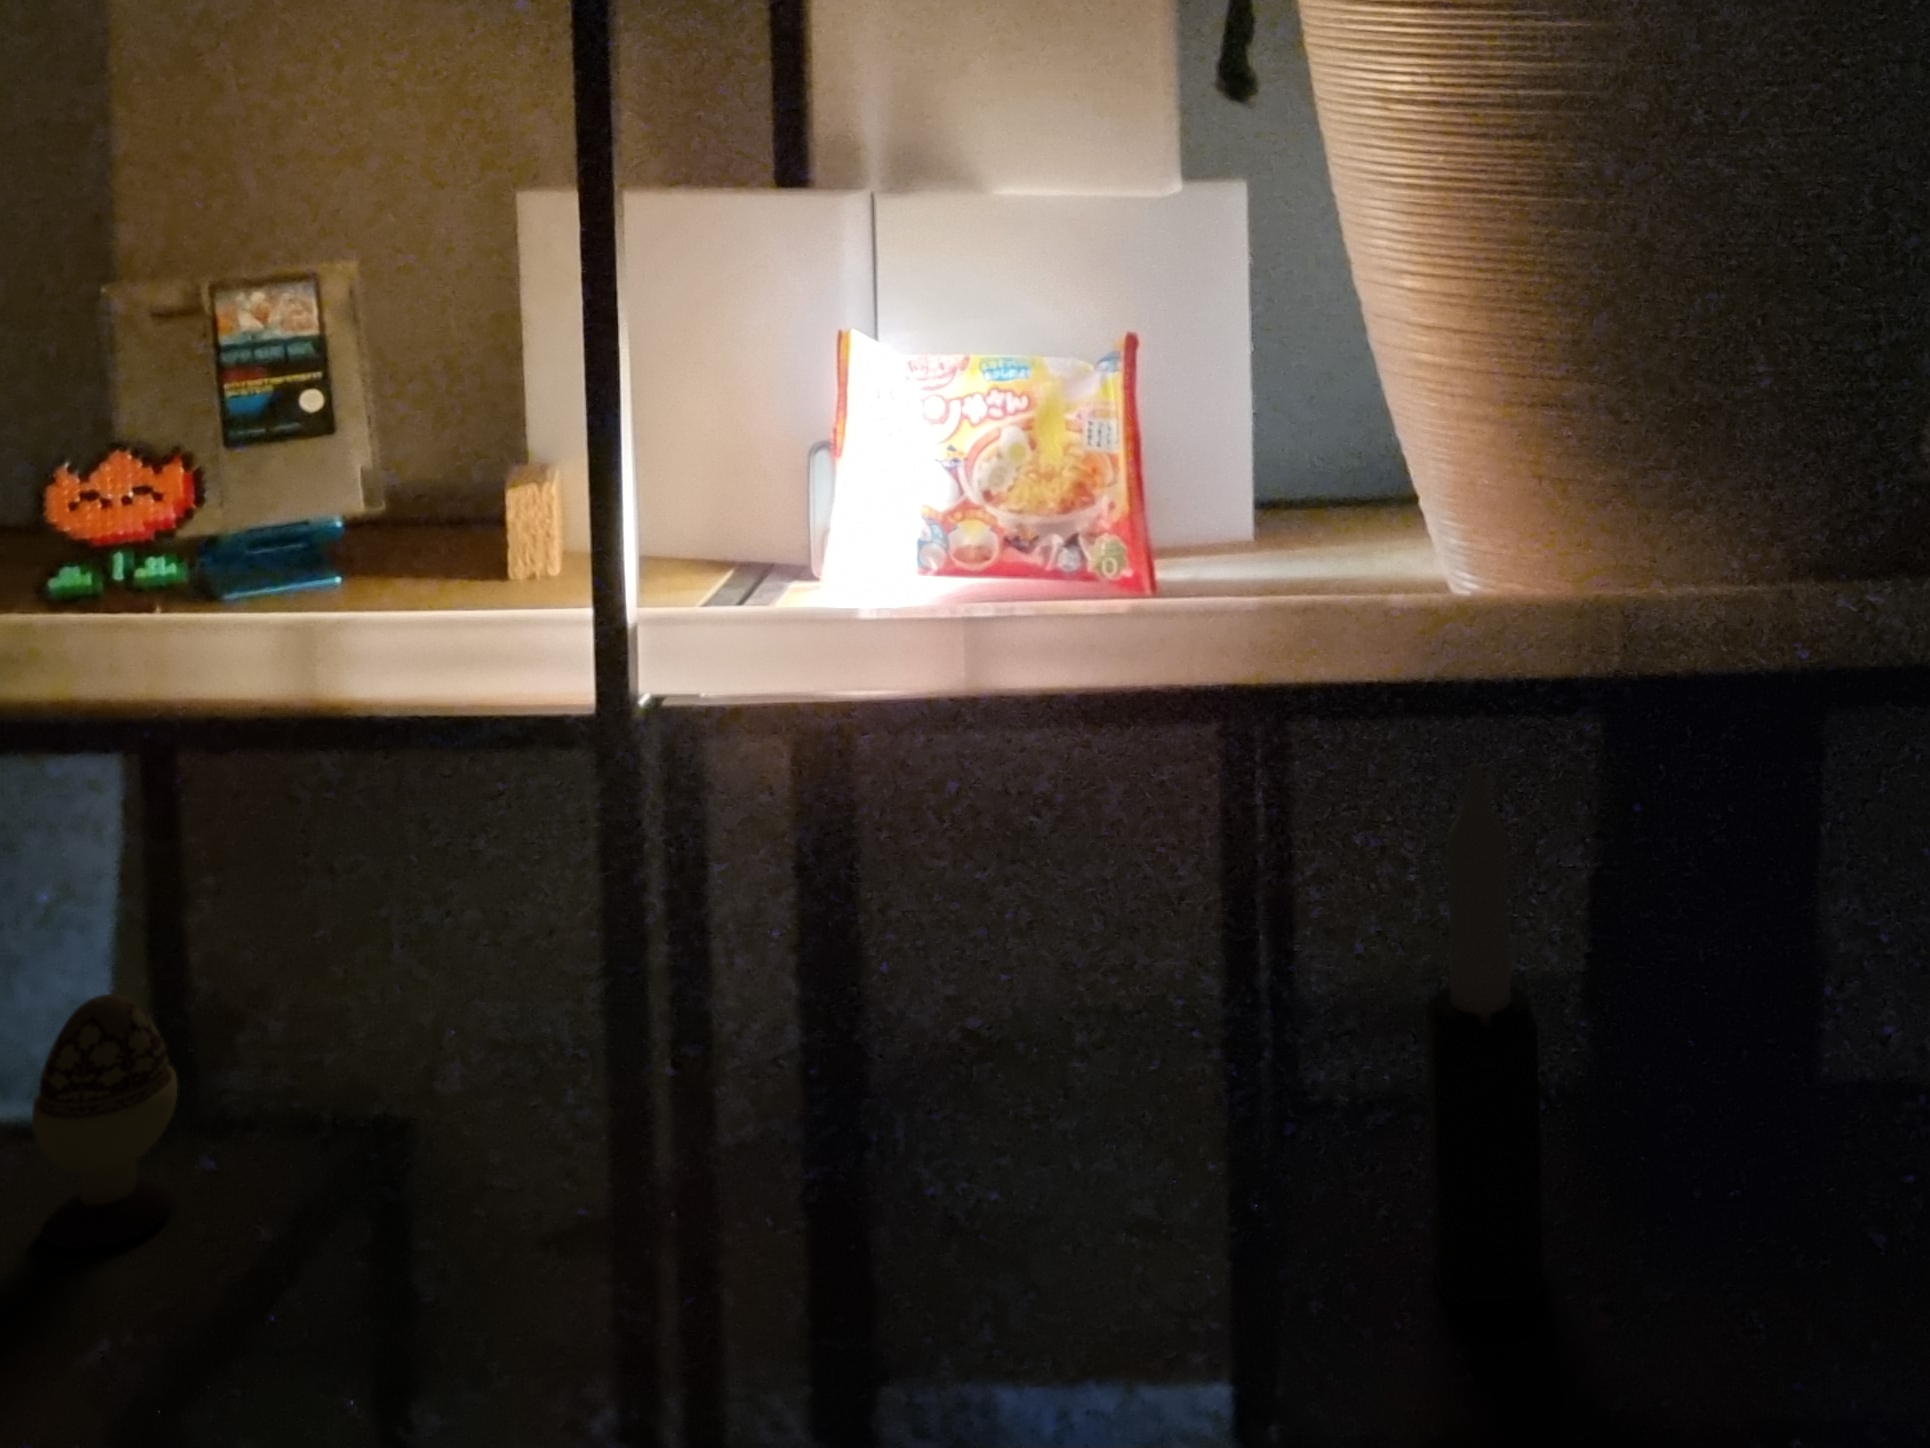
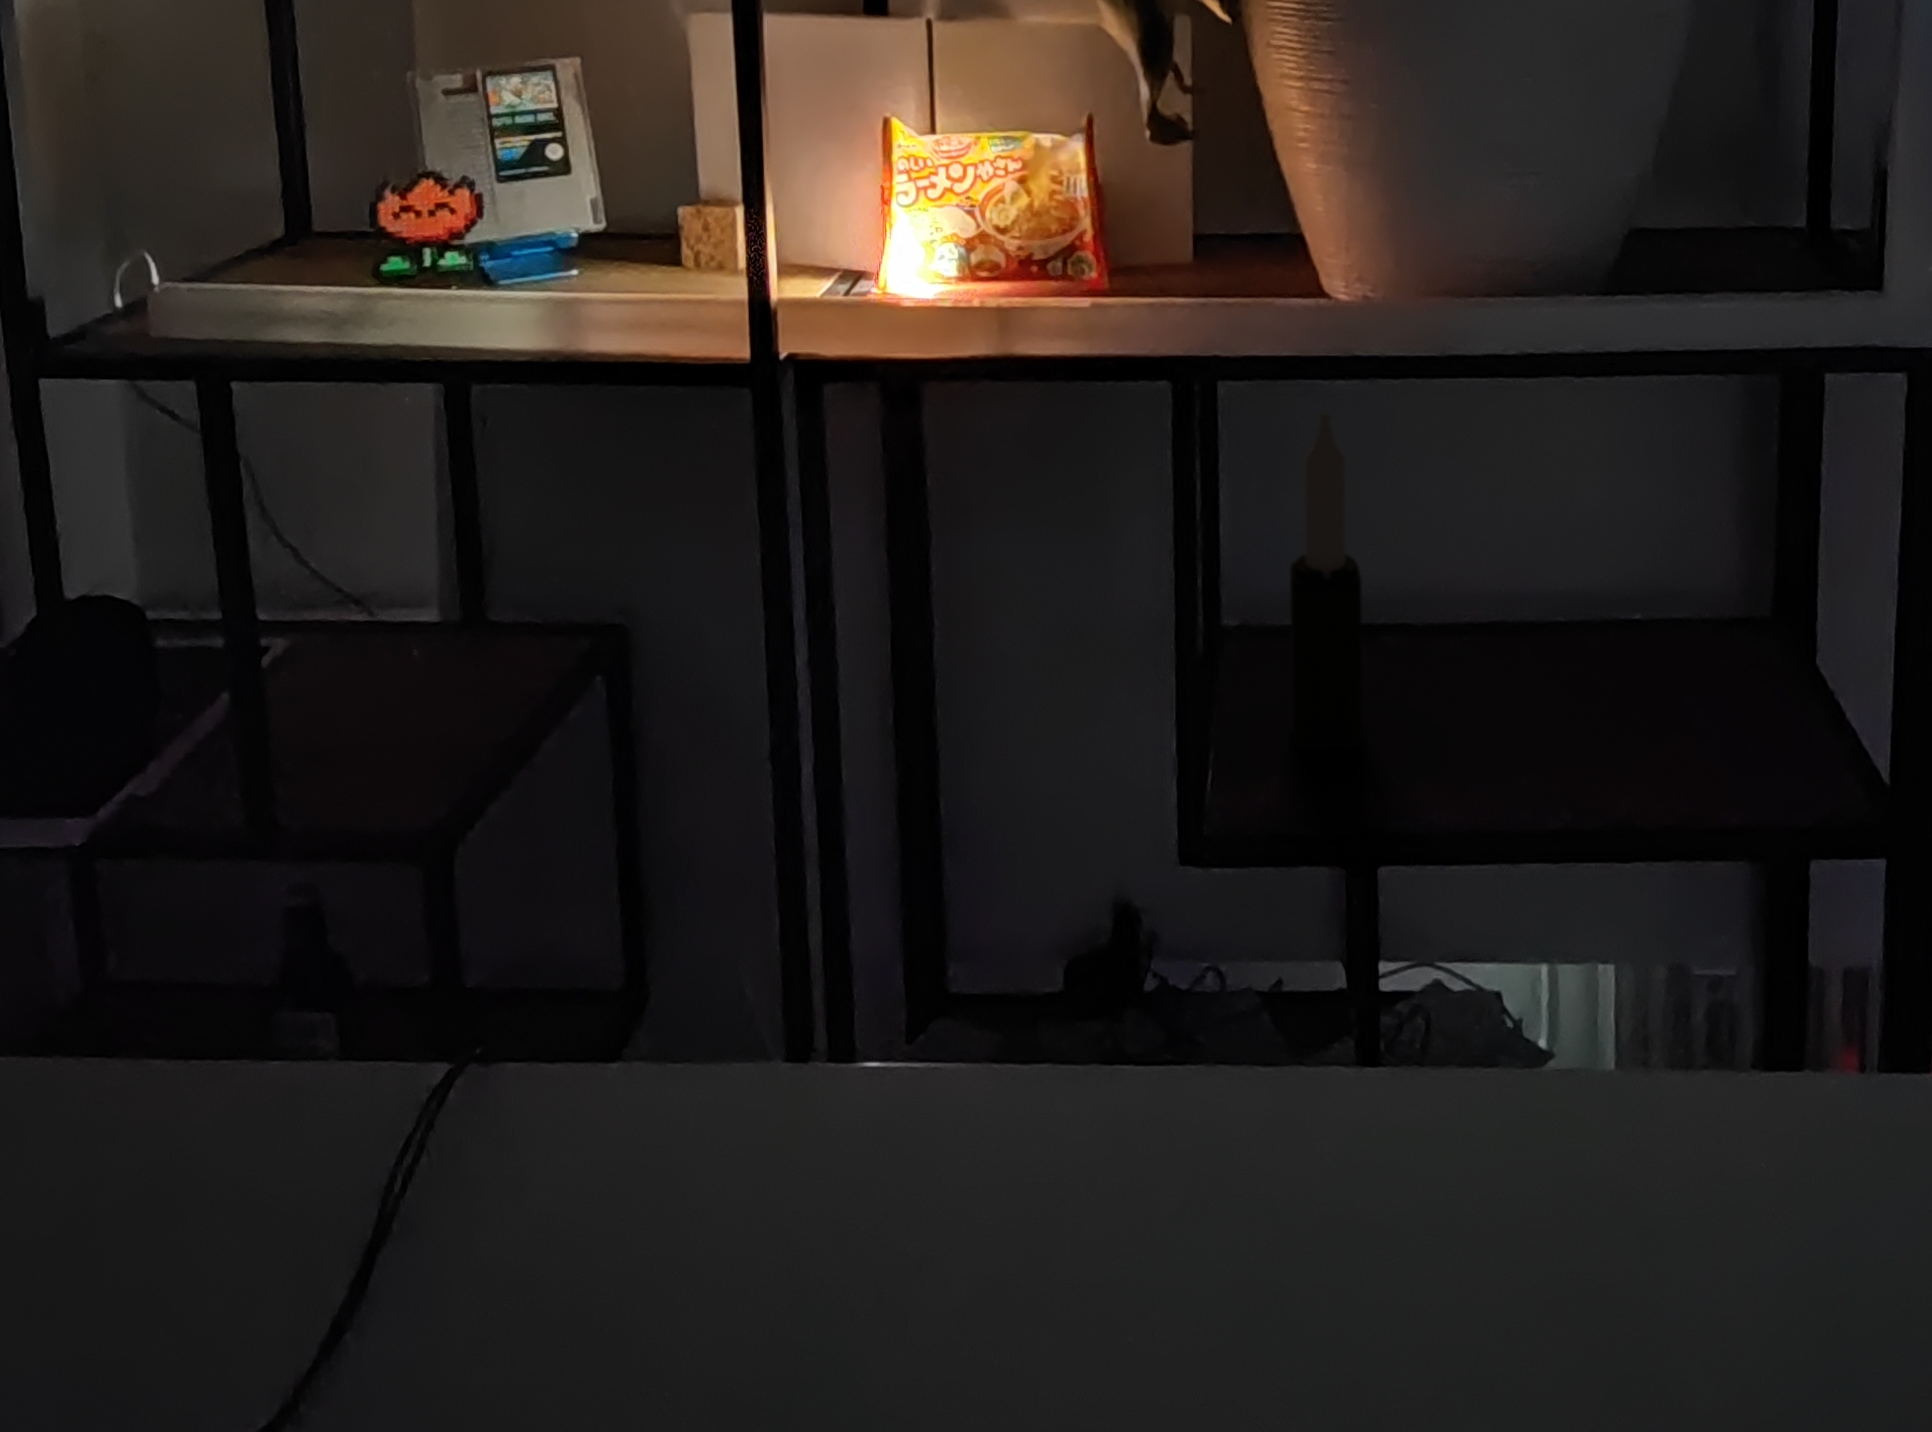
decorative egg: present [32,994,177,1249] -> none [387,529,480,686]

